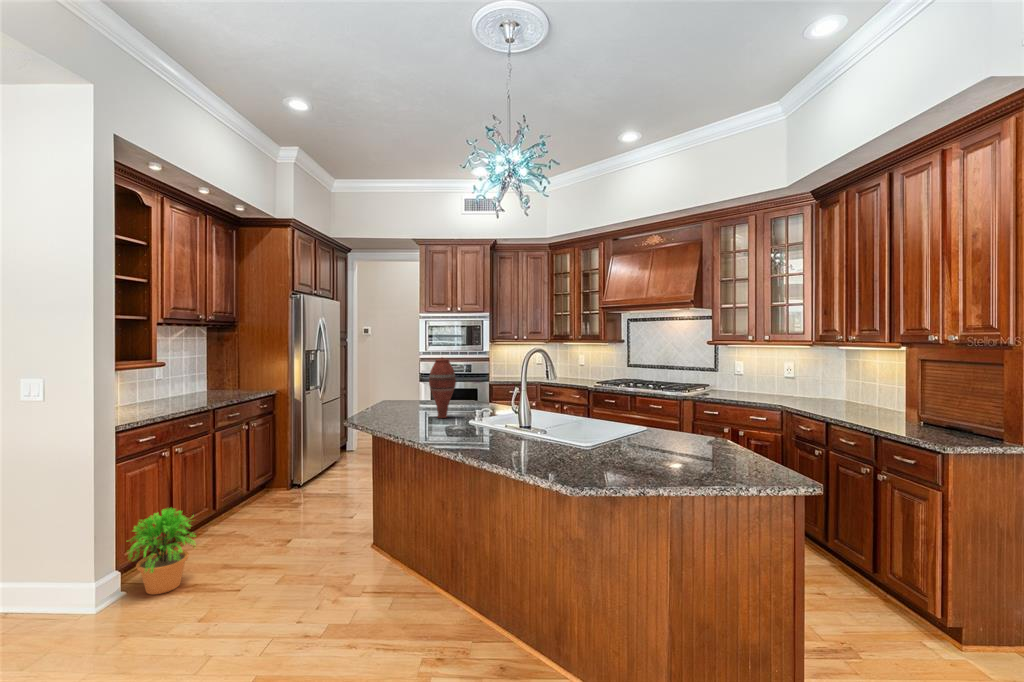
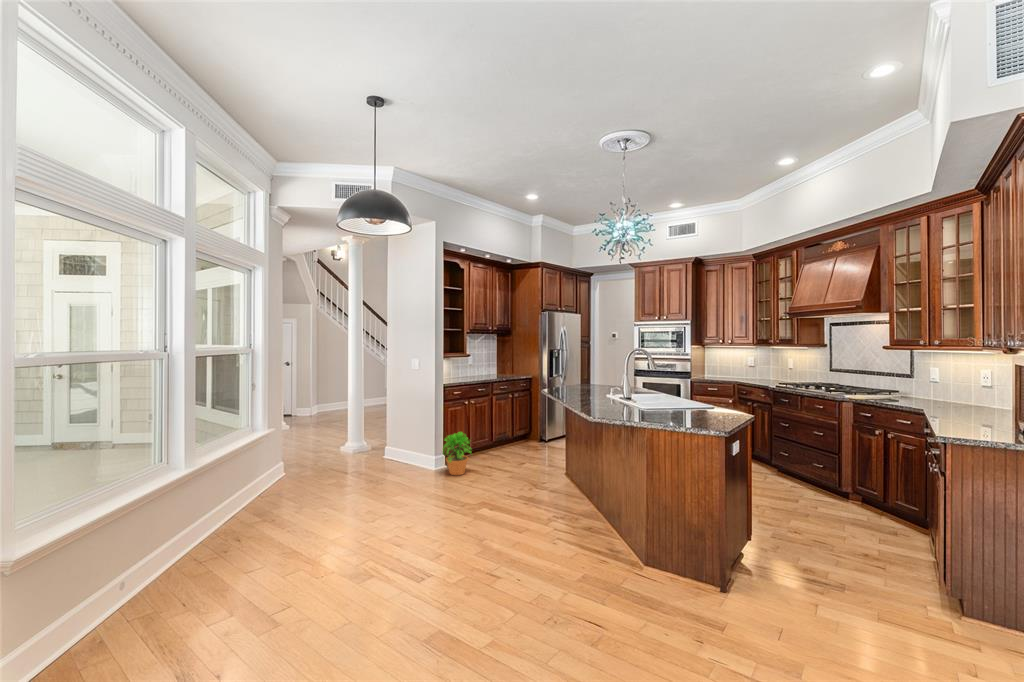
vase: present [429,358,456,418] -> none [588,355,606,396]

